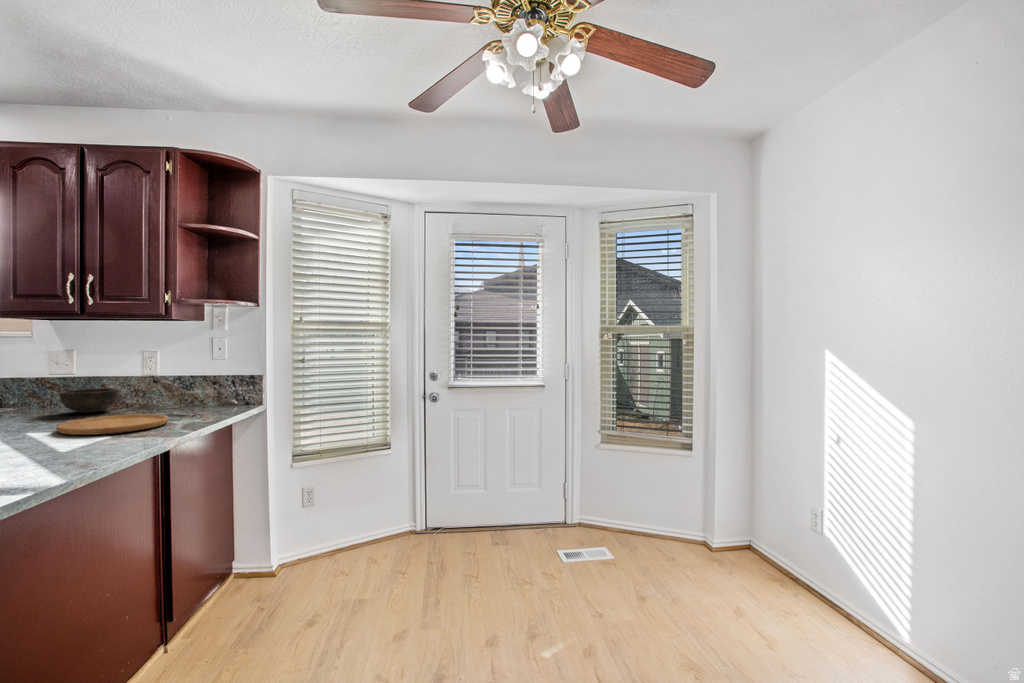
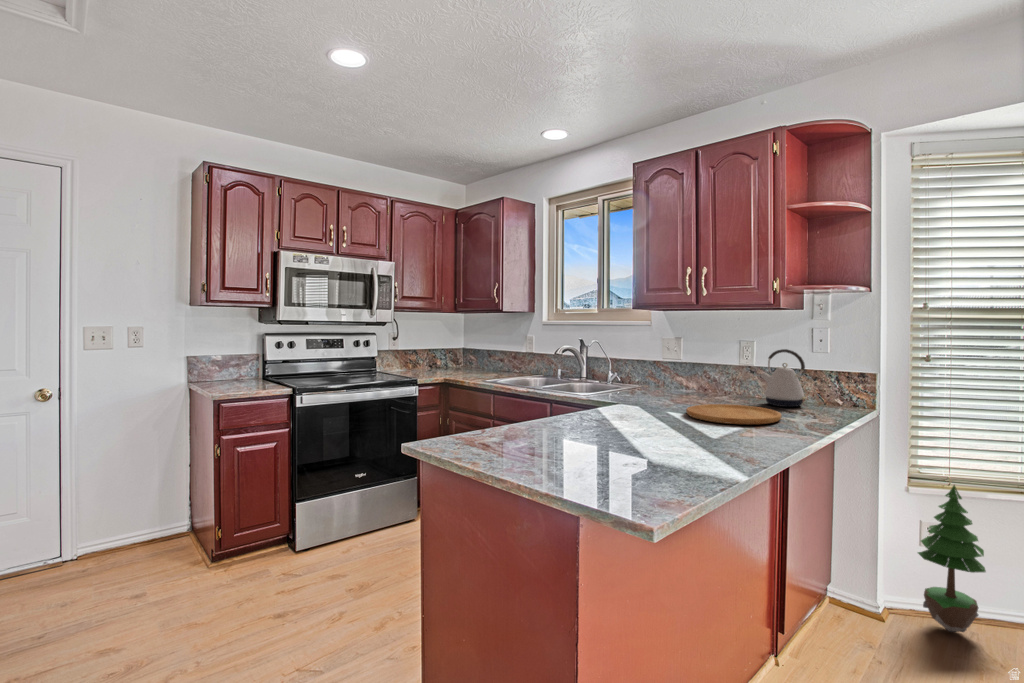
kettle: none [161,358,206,412] -> present [761,349,807,407]
bowl: present [59,388,120,413] -> none [675,375,721,397]
potted tree: none [297,454,340,567] -> present [918,485,986,632]

